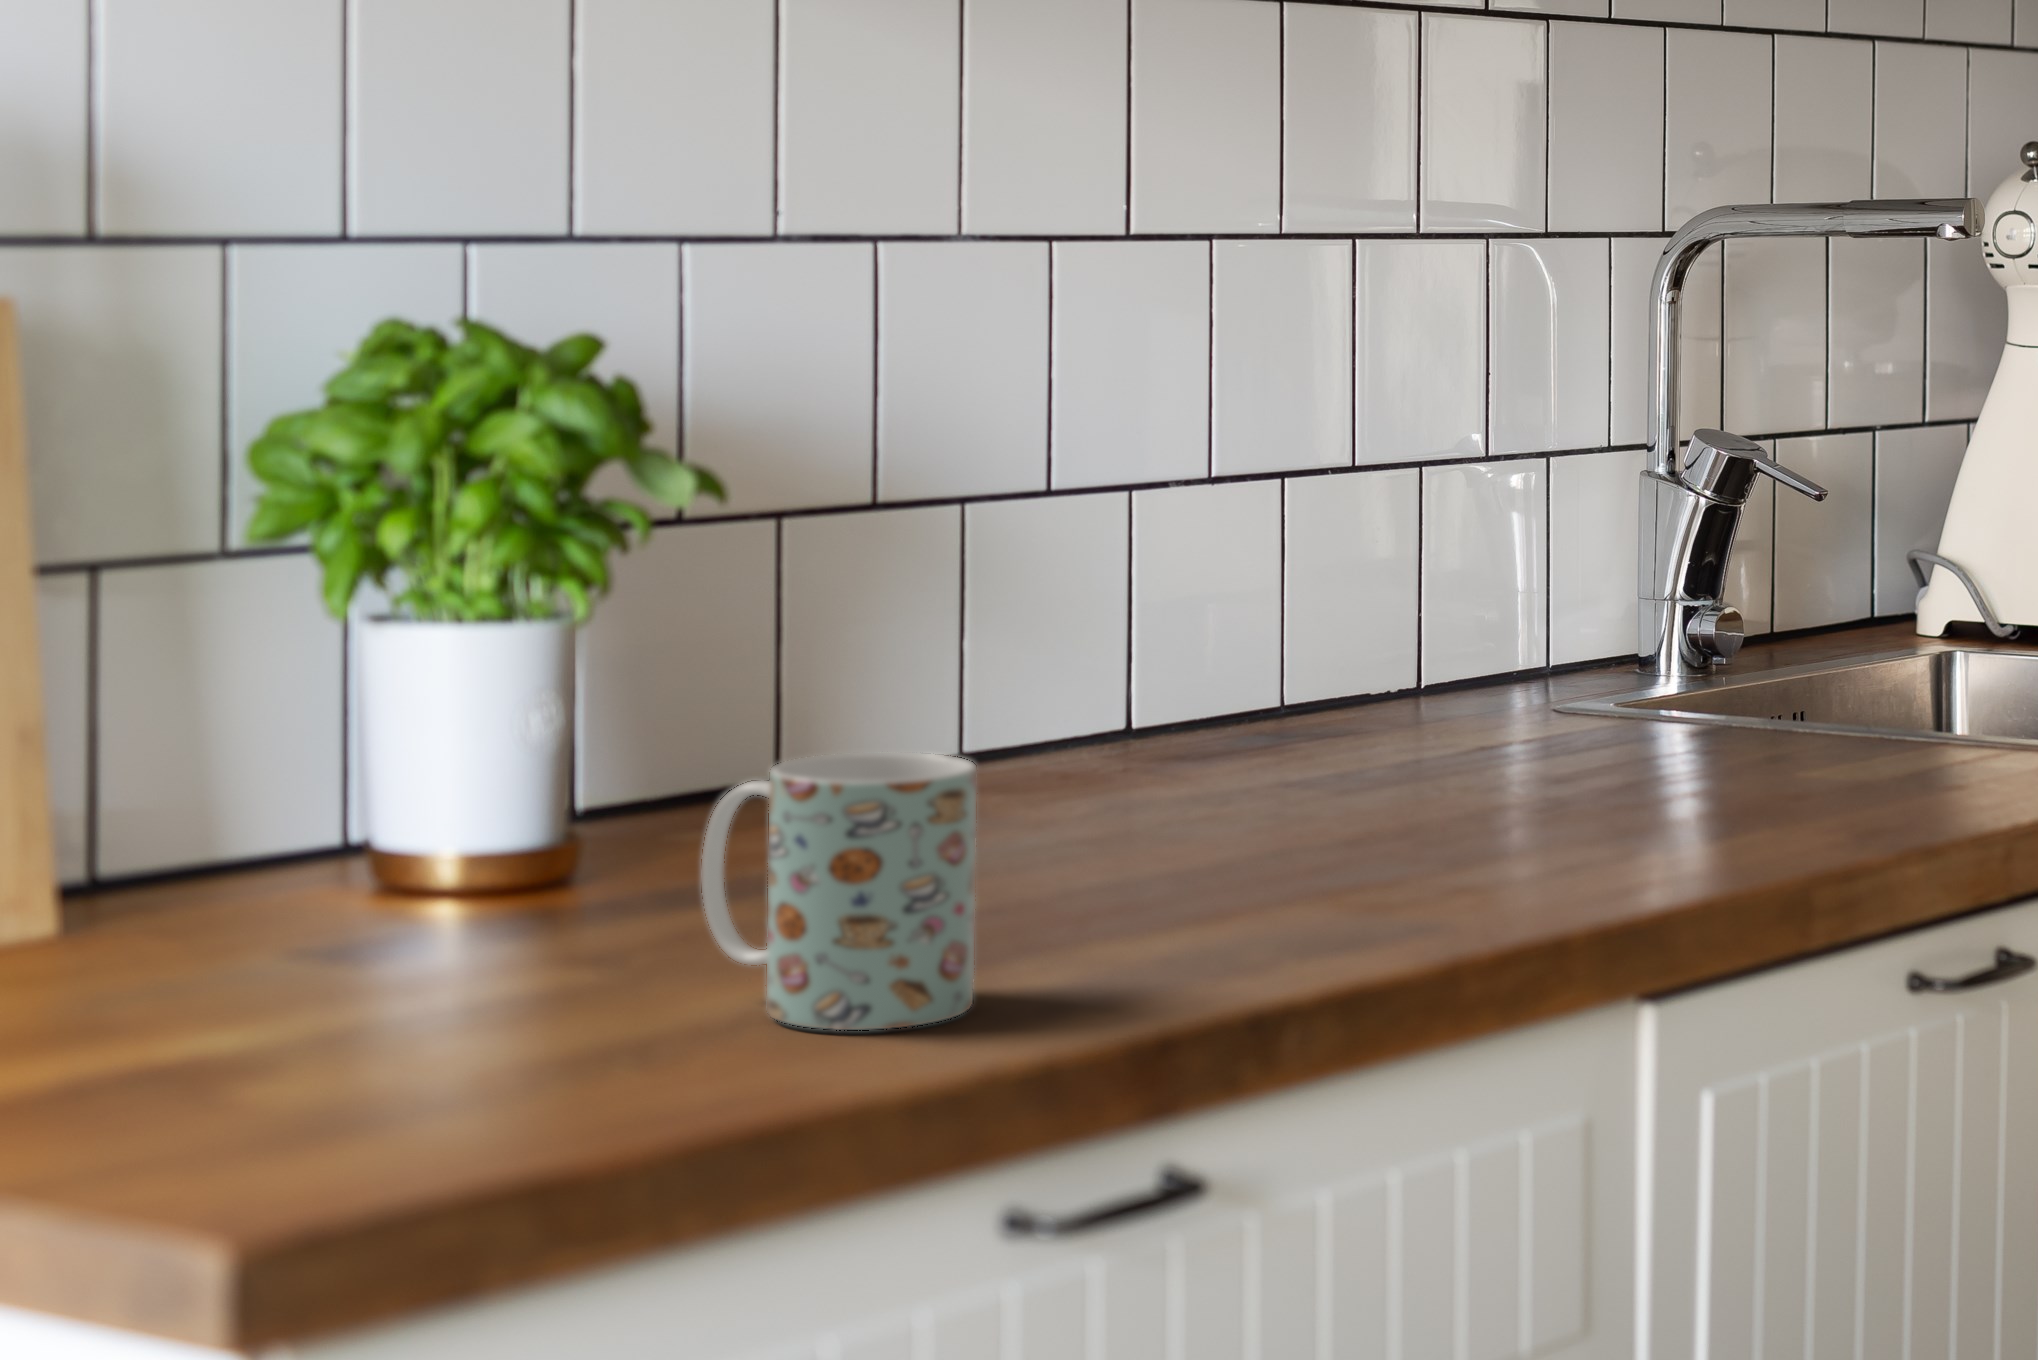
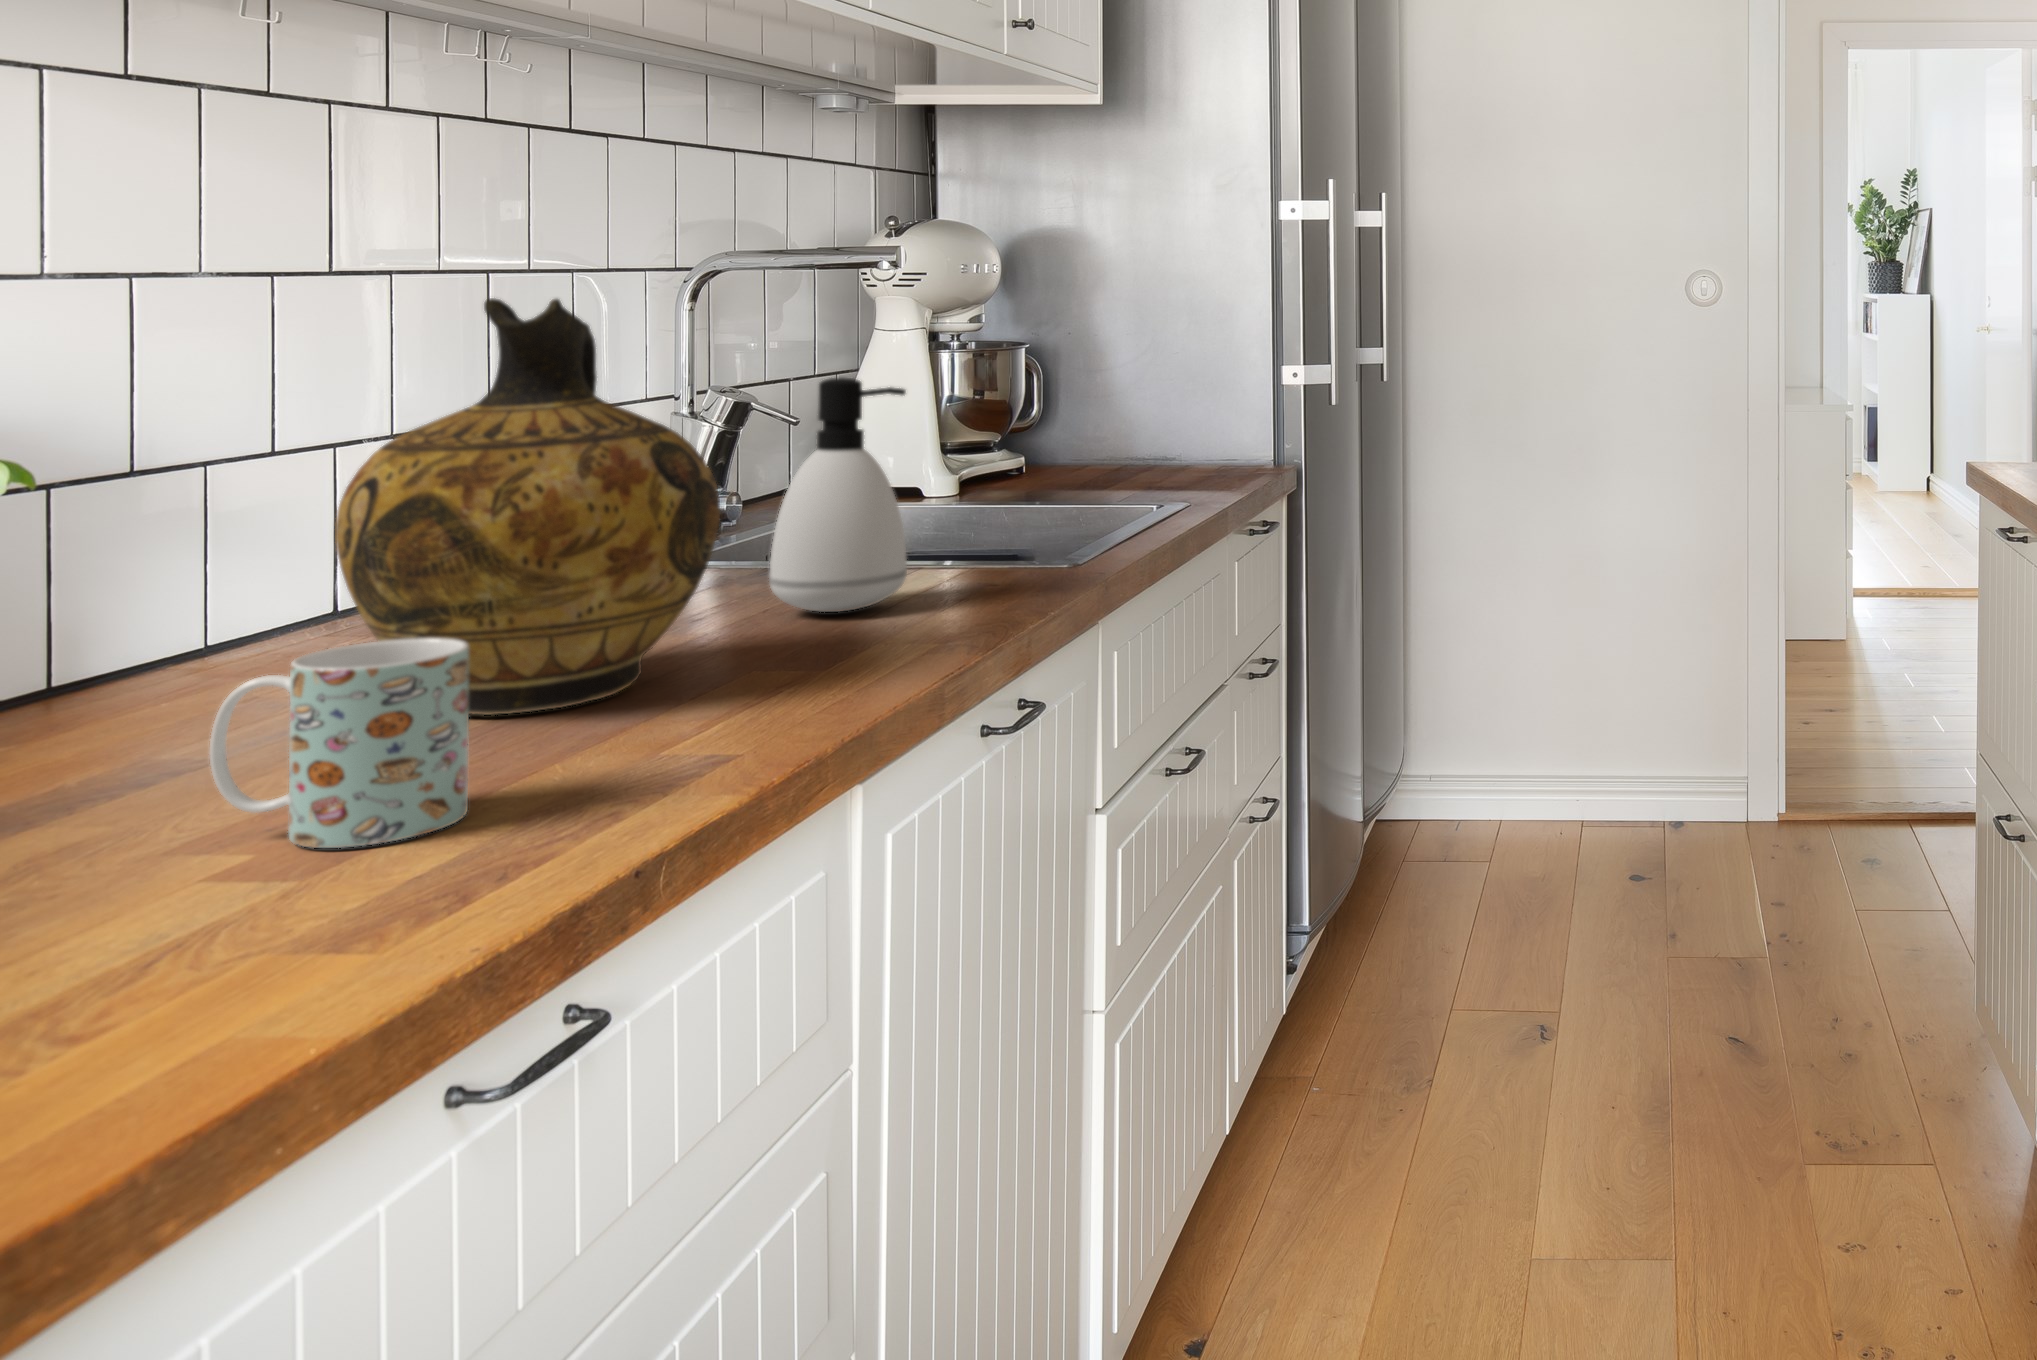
ceramic jug: none [974,274,1462,894] -> present [335,298,720,715]
soap dispenser: none [1622,418,1830,810] -> present [769,377,907,612]

